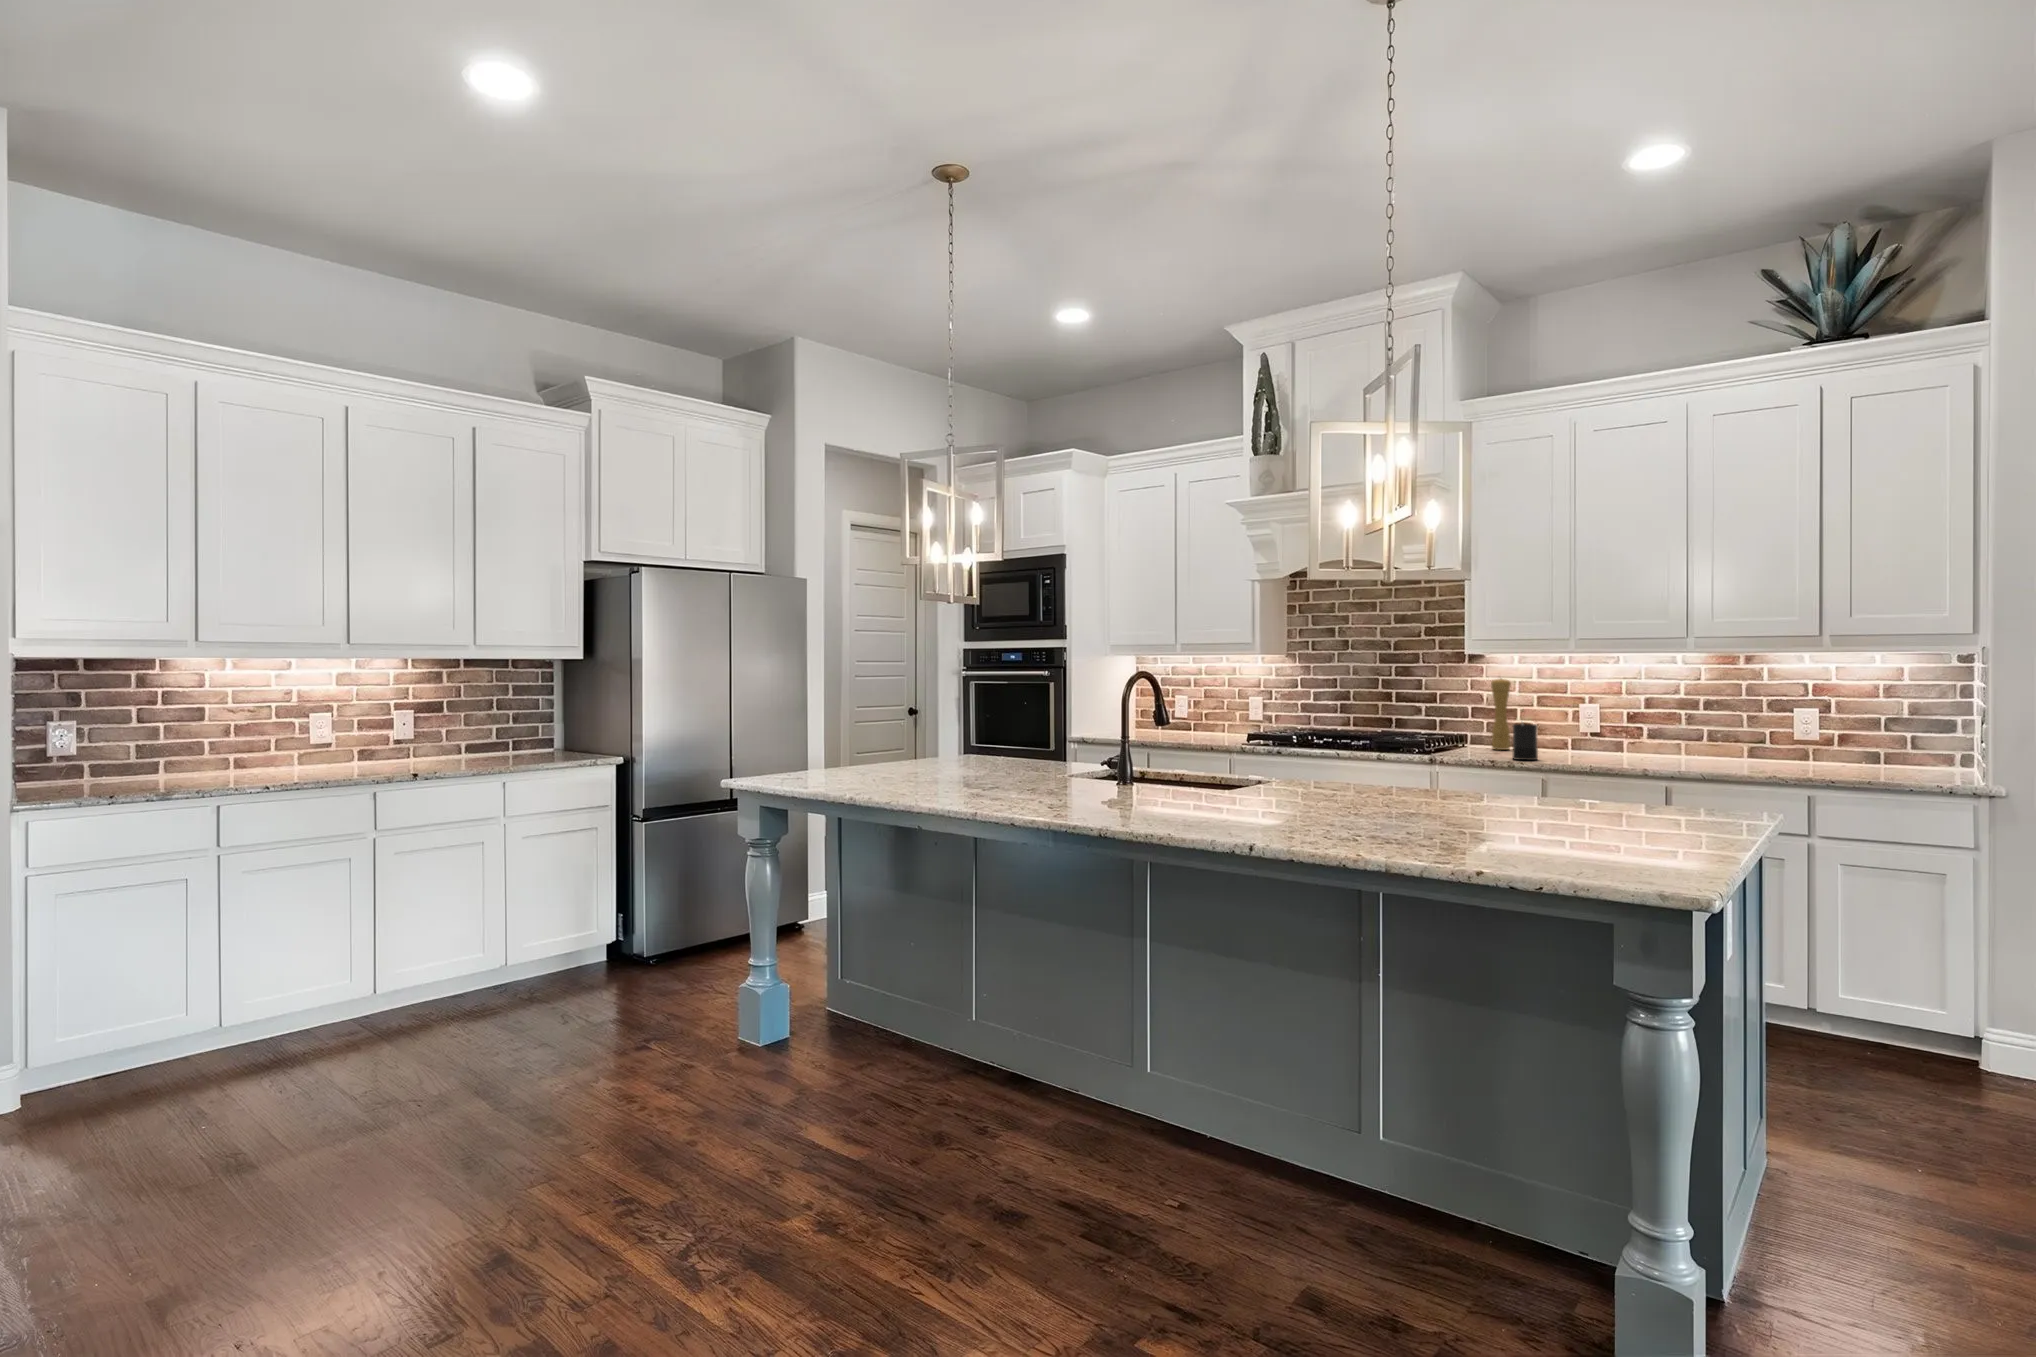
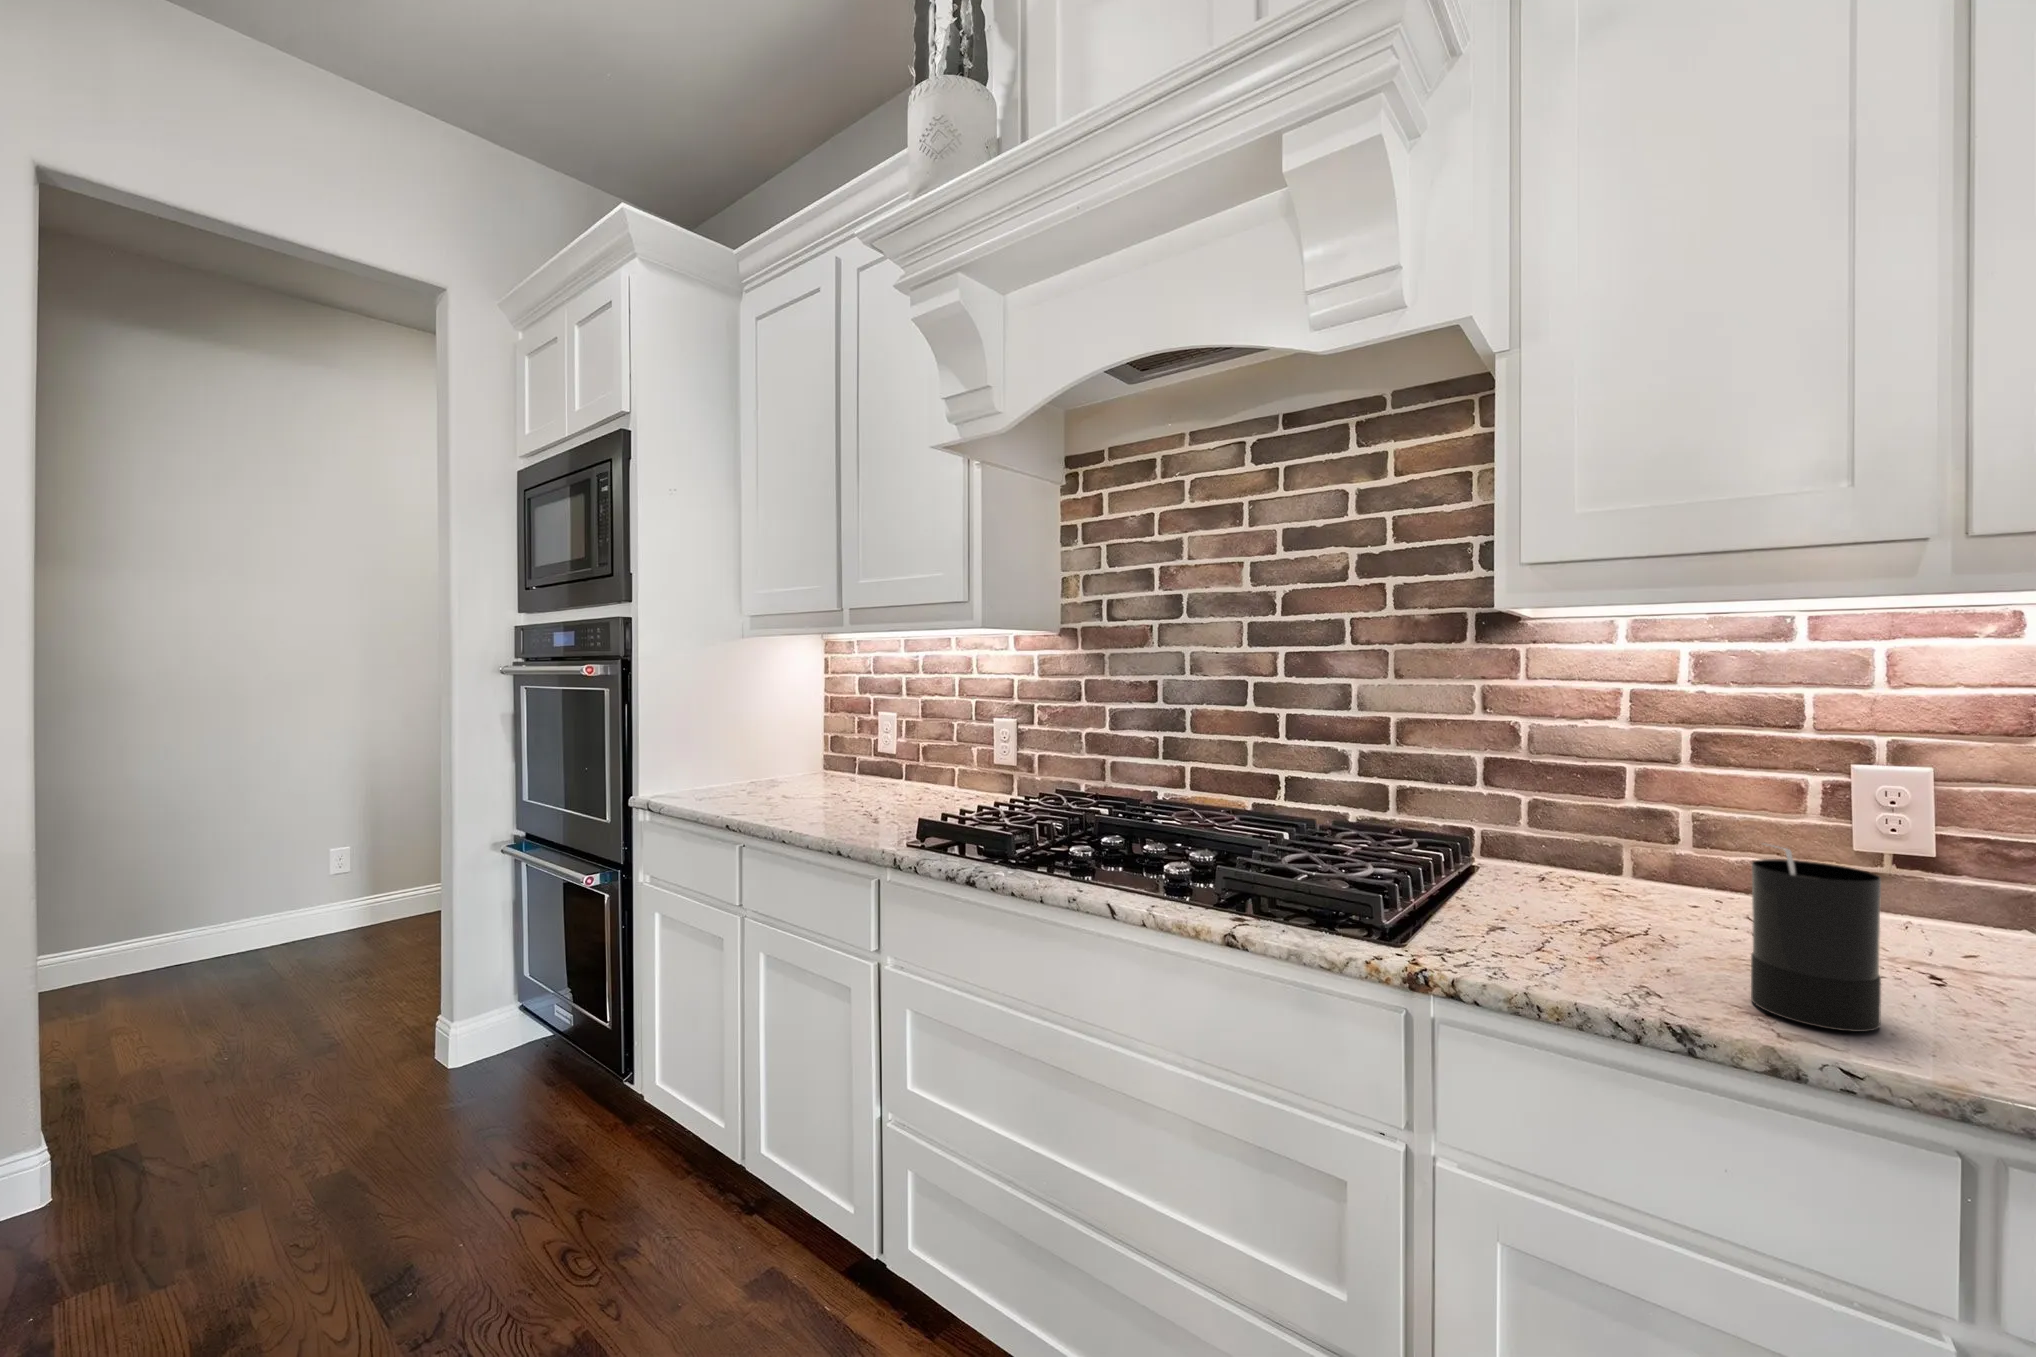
pepper mill: present [1491,679,1511,750] -> none [1580,681,1650,910]

